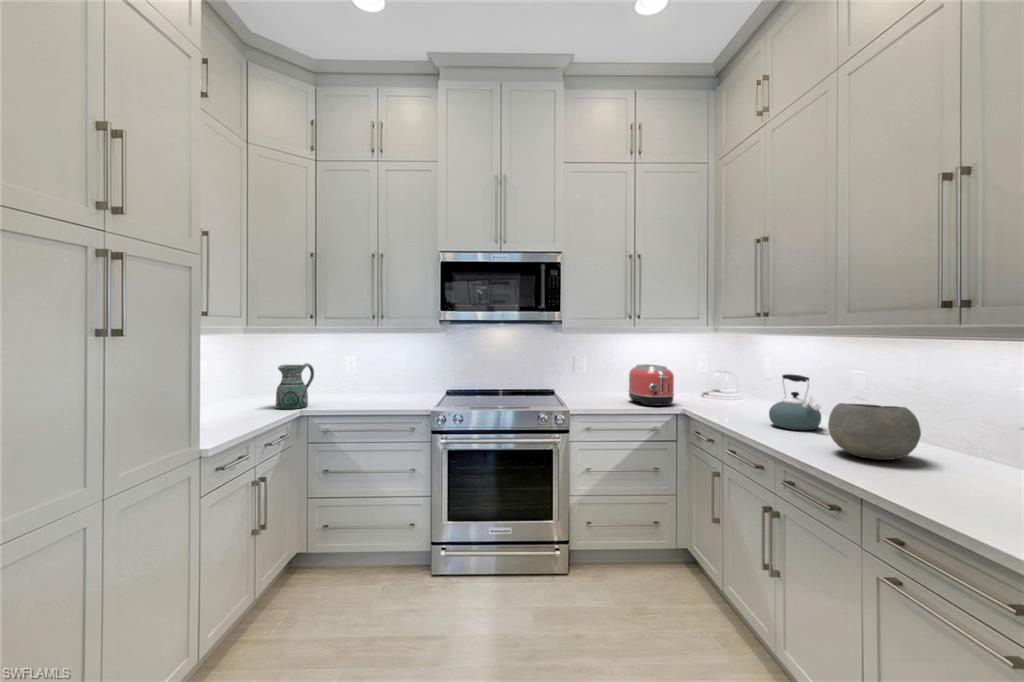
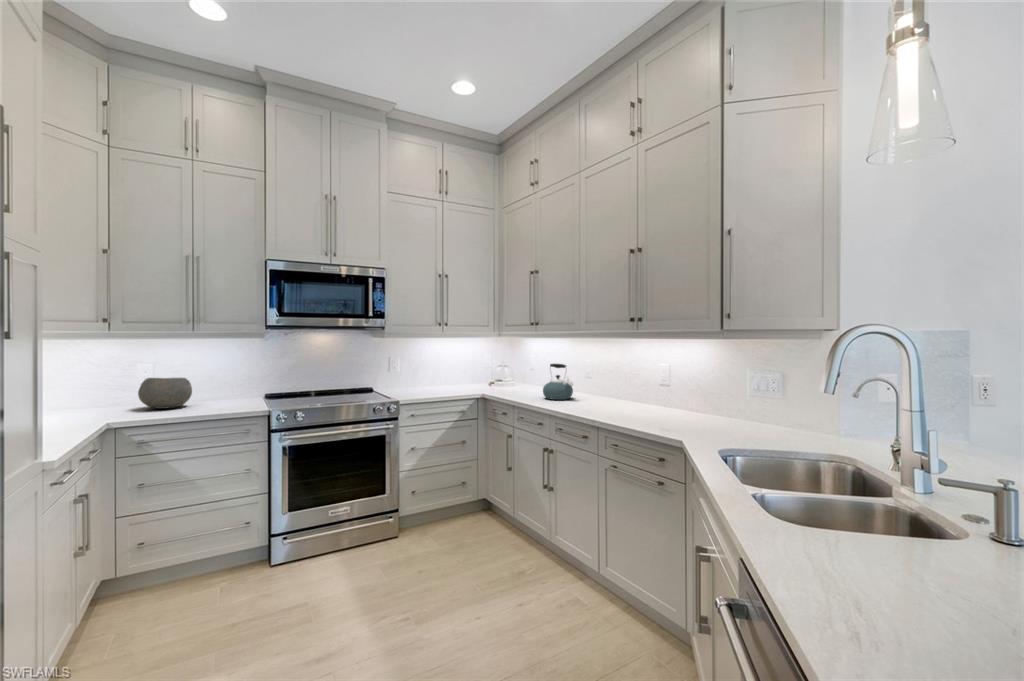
ceramic pitcher: present [276,363,314,409] -> none [69,370,116,422]
toaster: present [628,364,674,406] -> none [438,361,475,393]
bowl: present [828,403,921,460] -> present [138,378,192,409]

